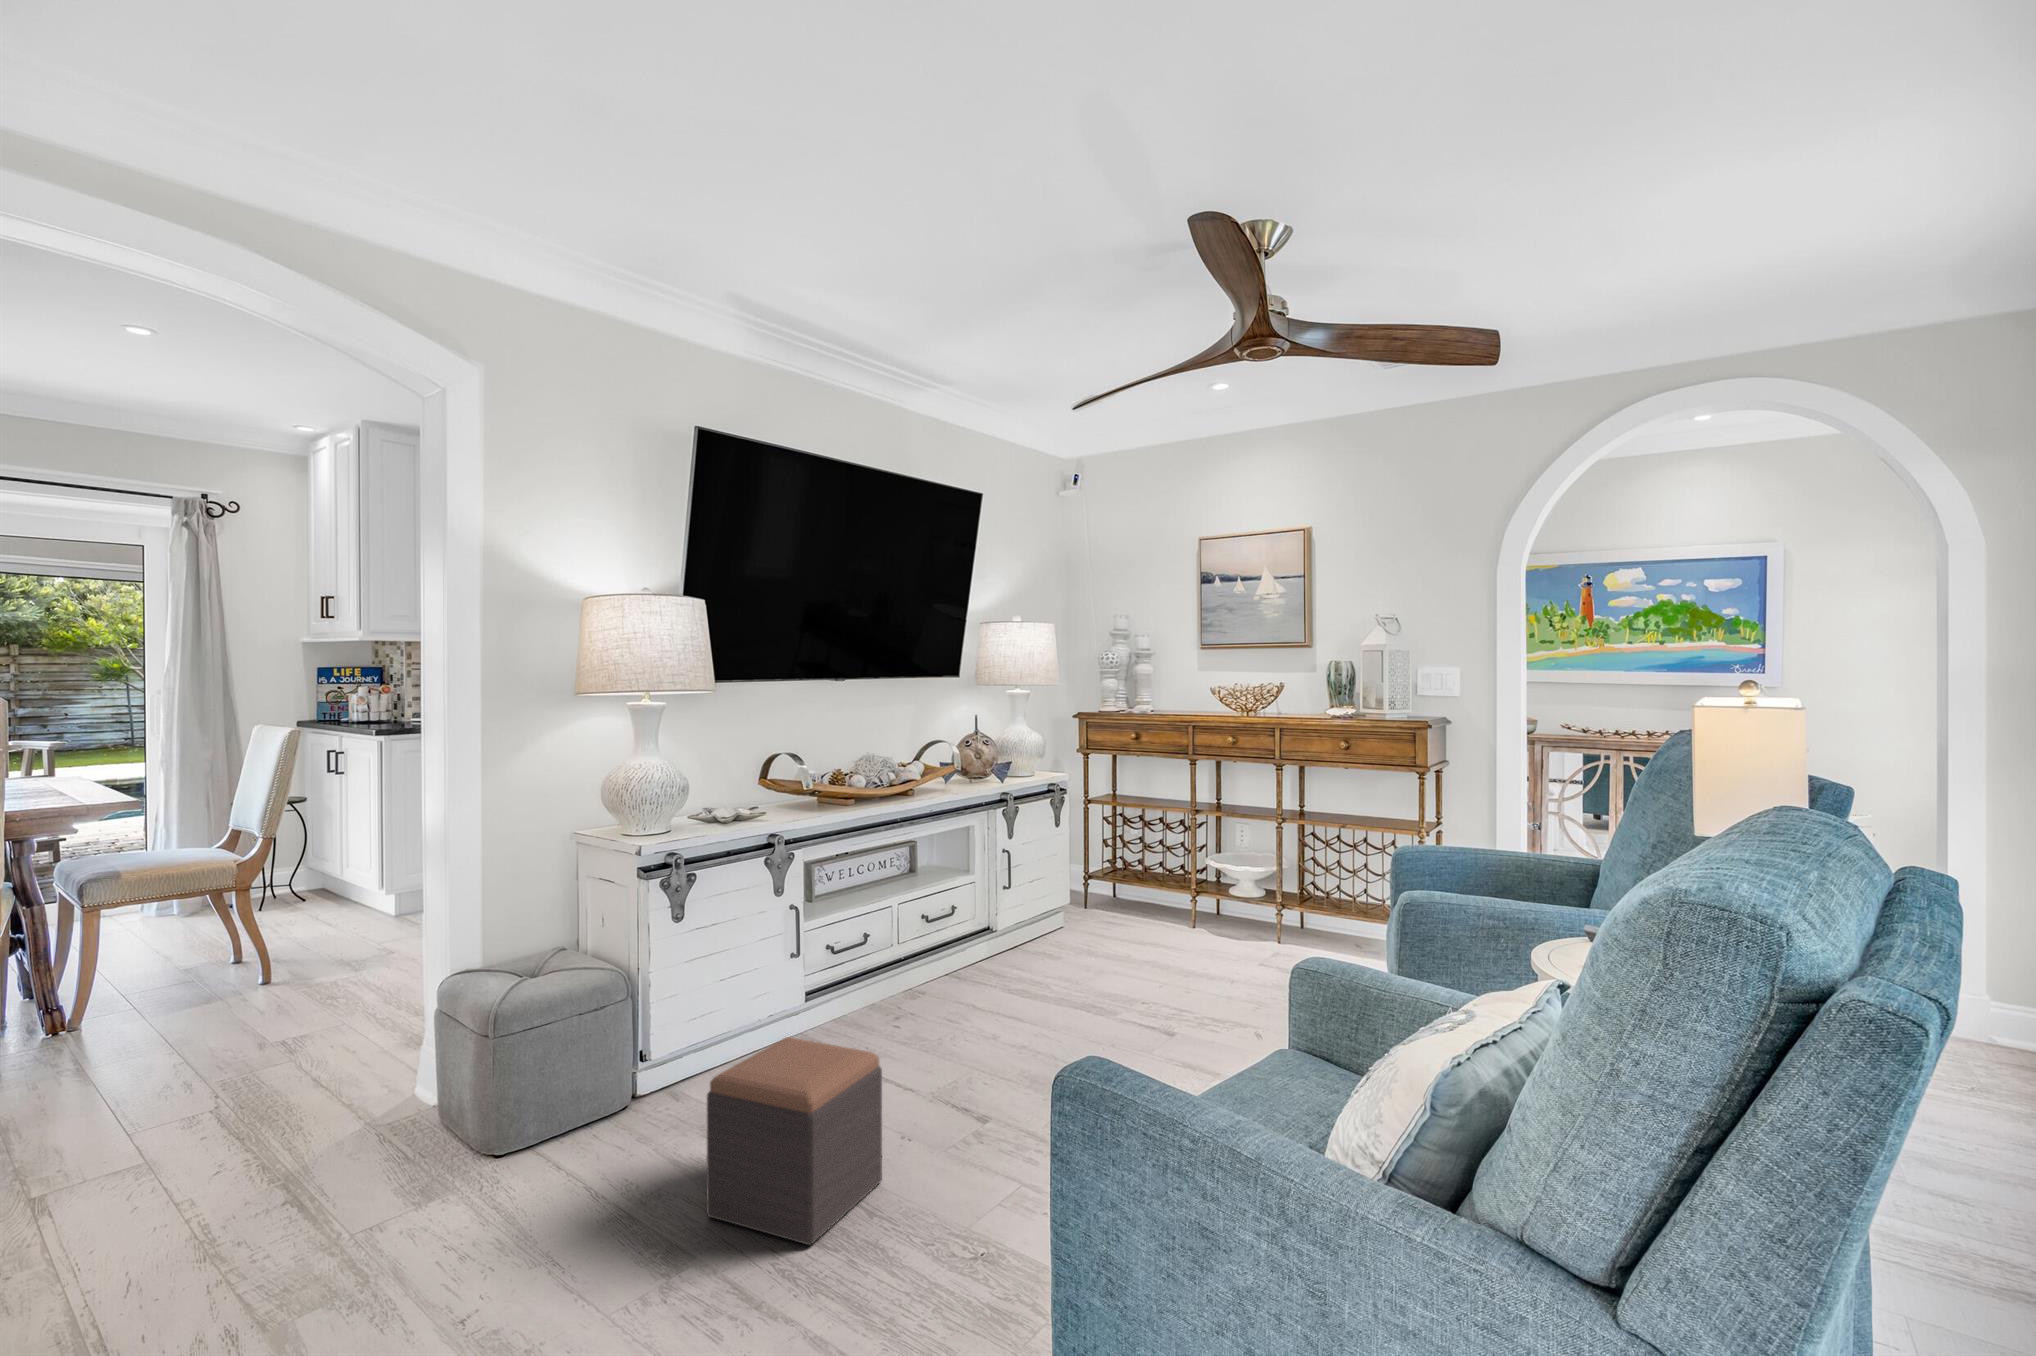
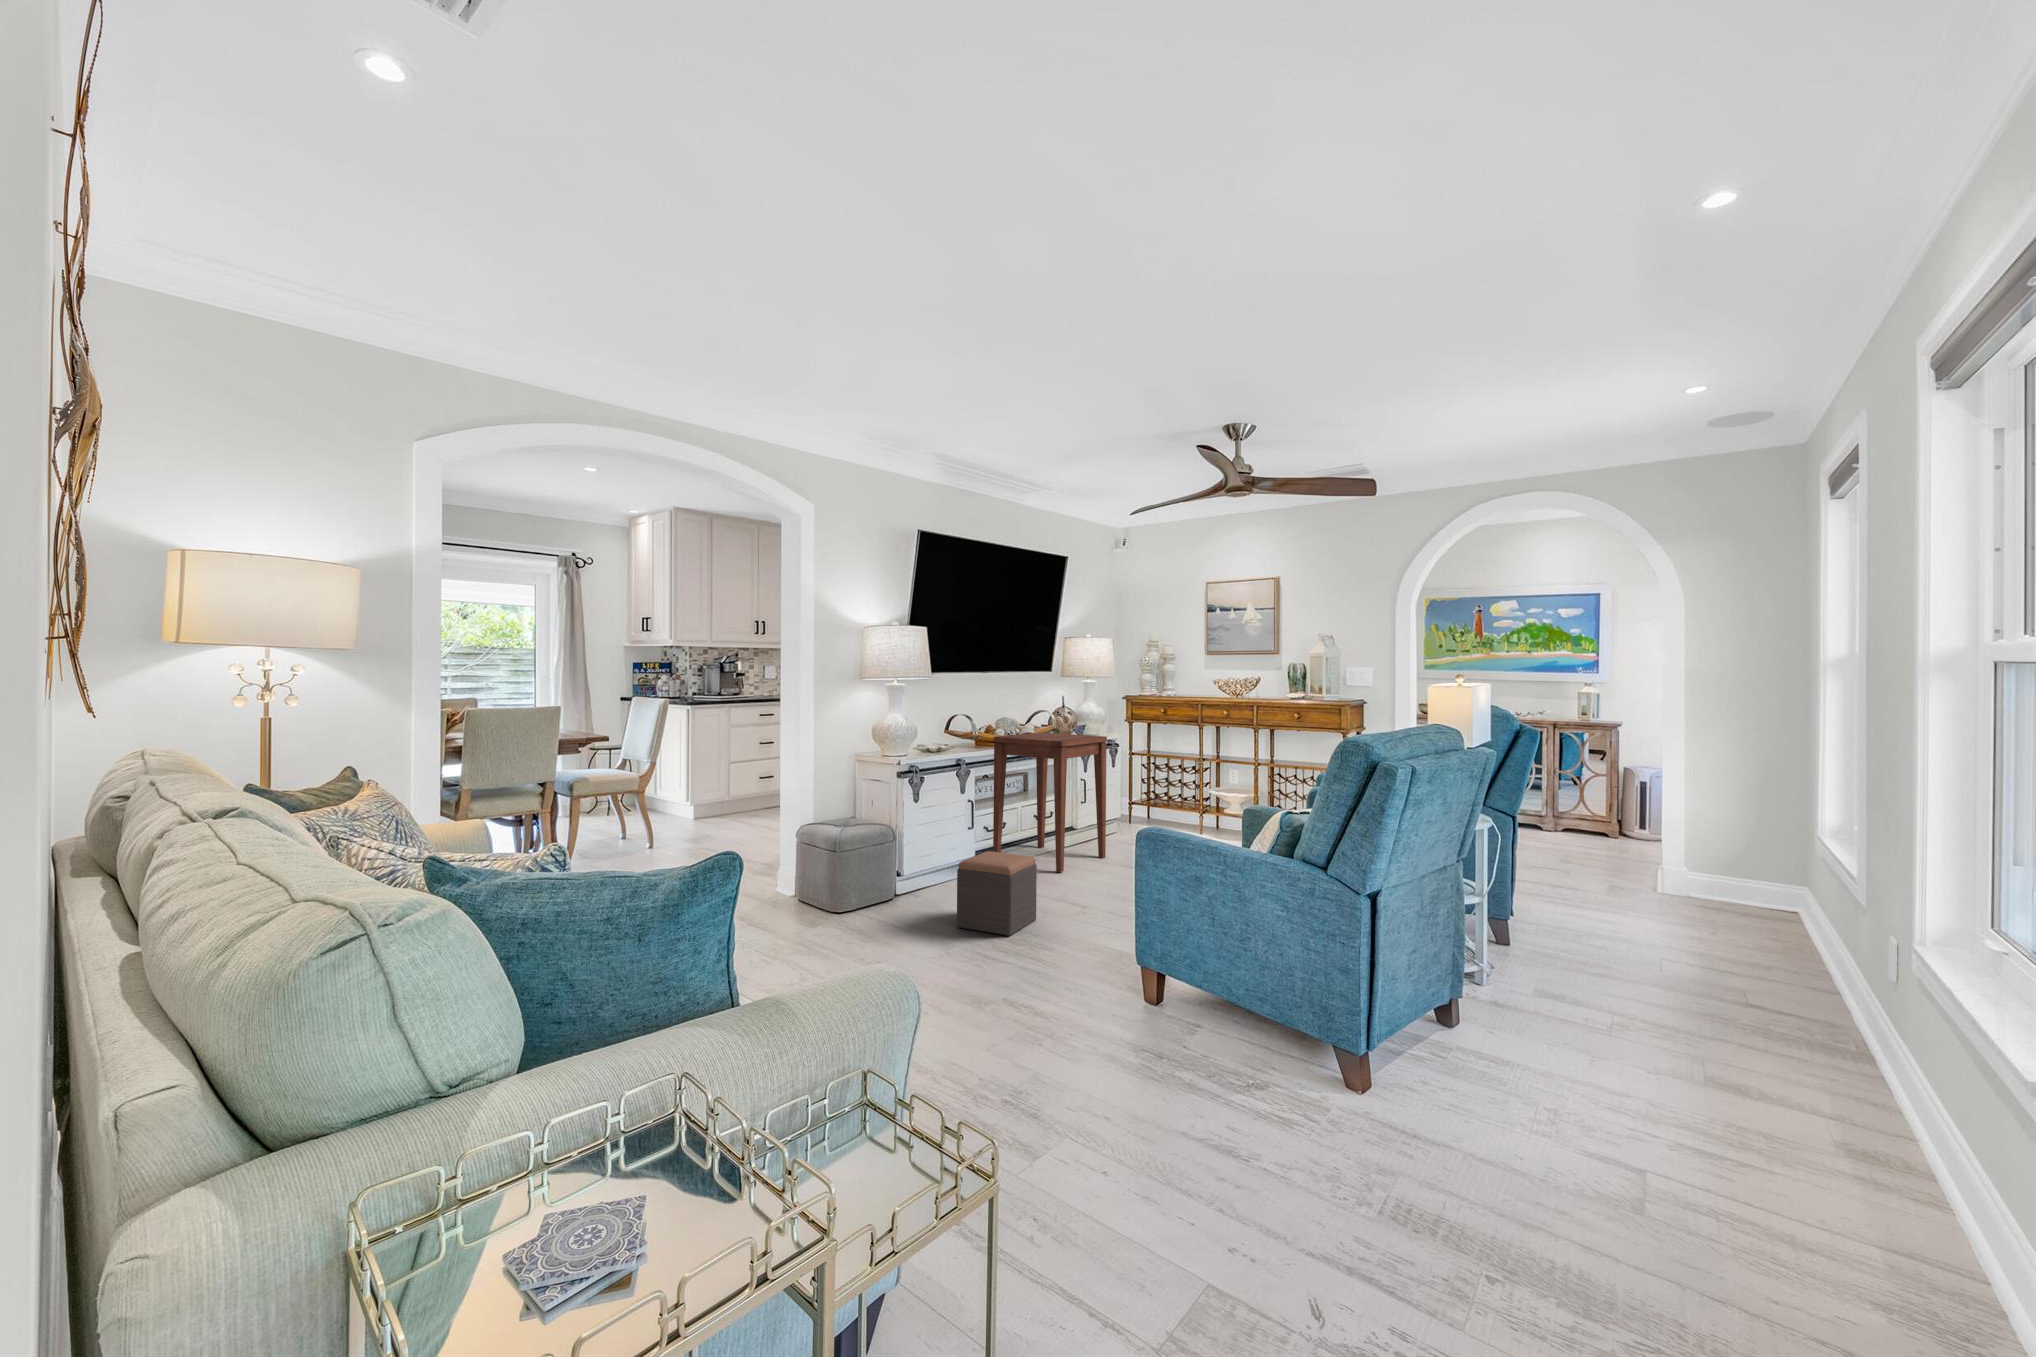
side table: none [845,778,1040,1031] -> present [993,732,1107,872]

